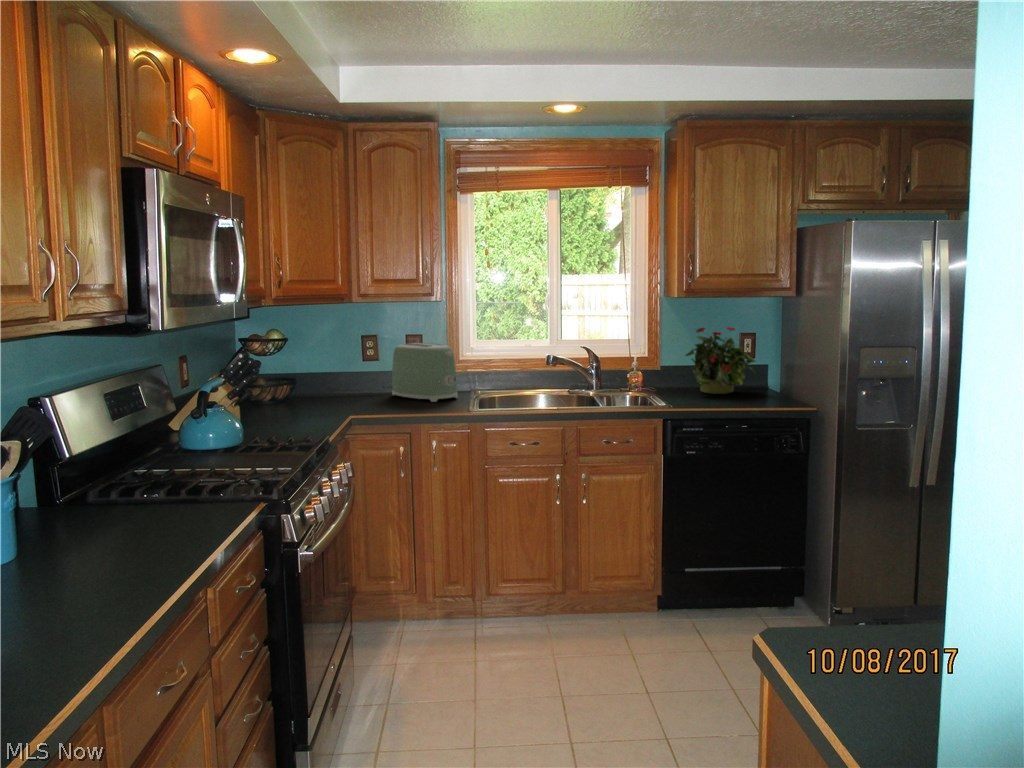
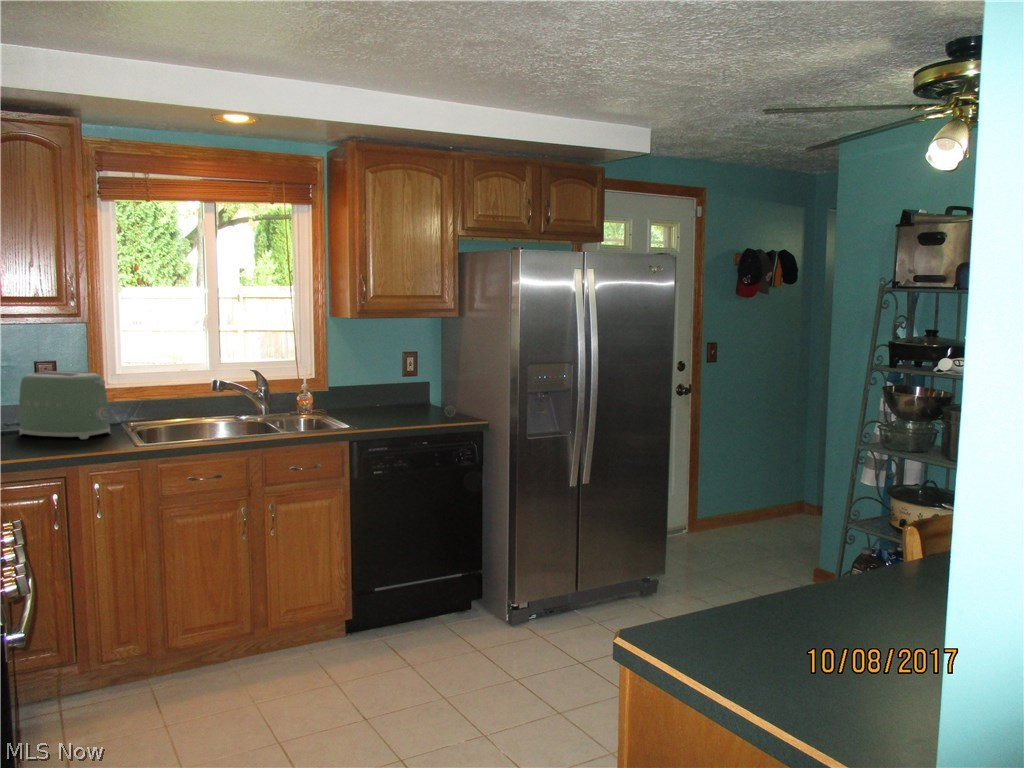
potted plant: present [685,327,756,394] -> none [356,345,425,413]

